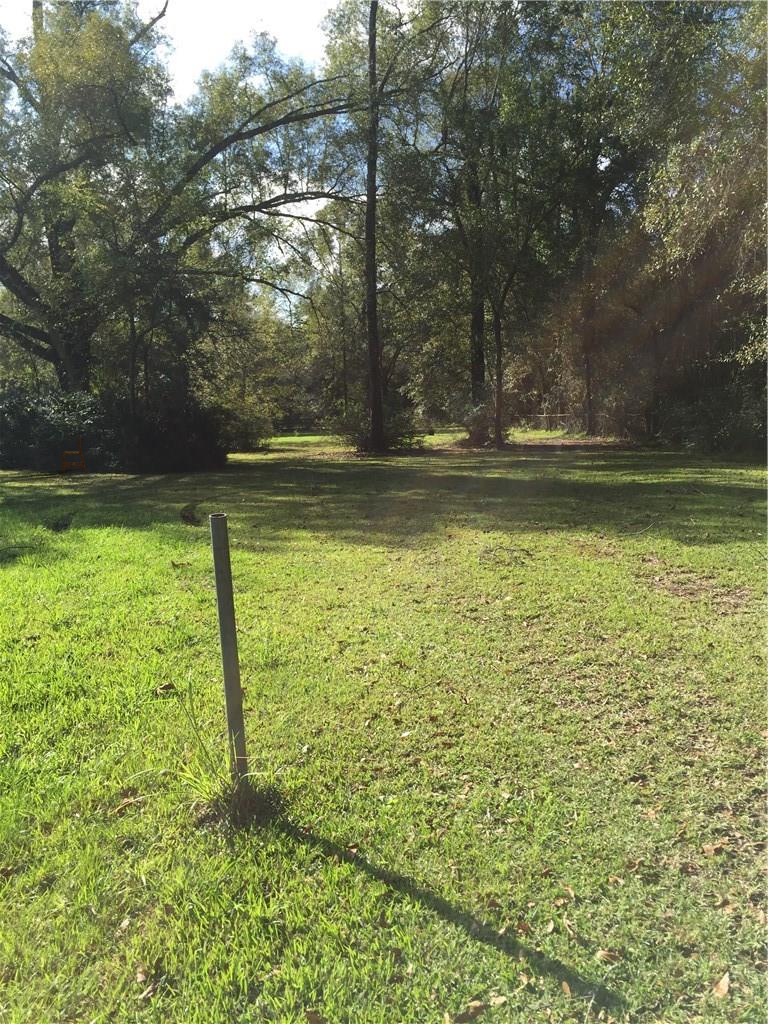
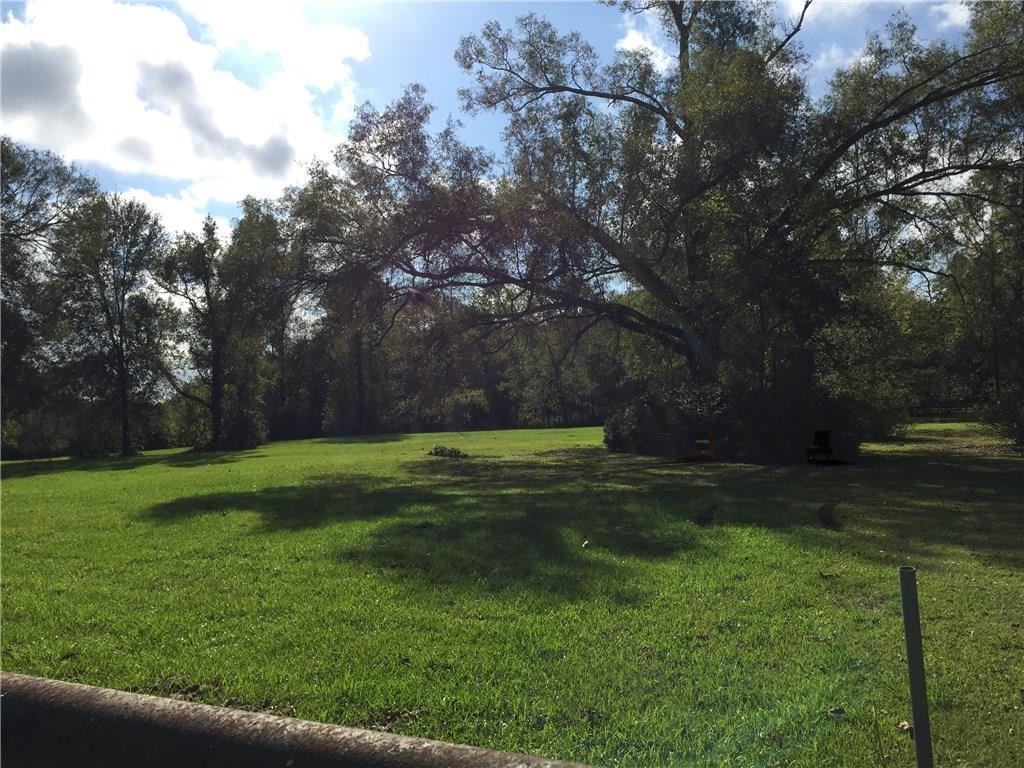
lounge chair: none [181,438,207,468] -> present [807,430,833,461]

